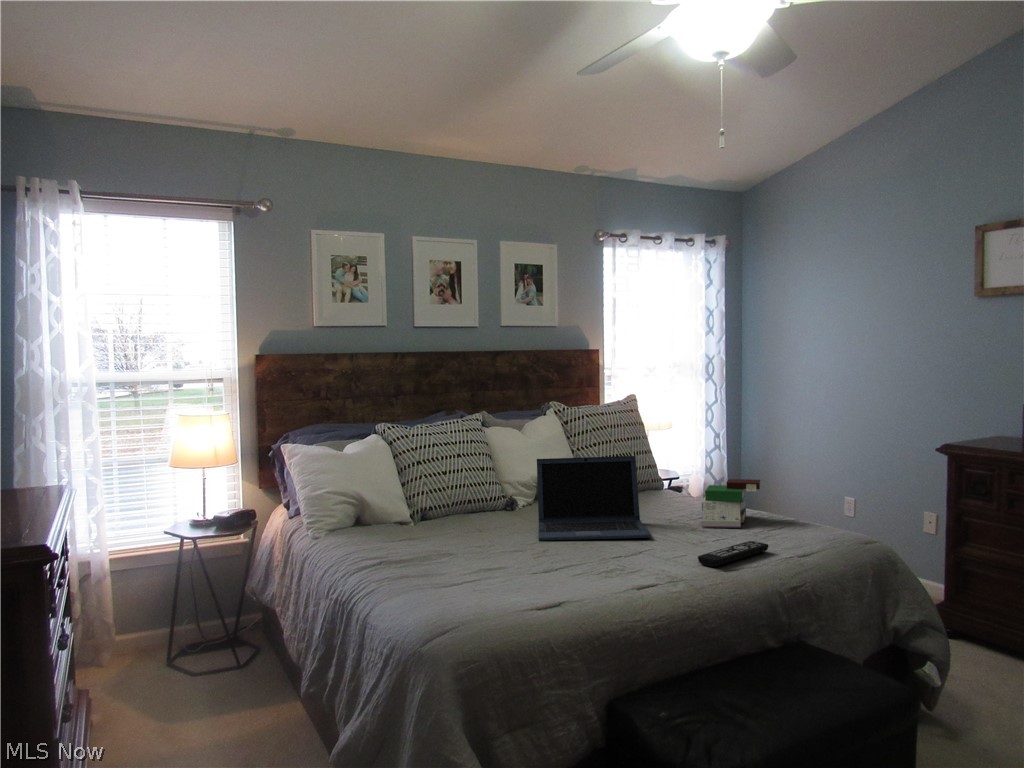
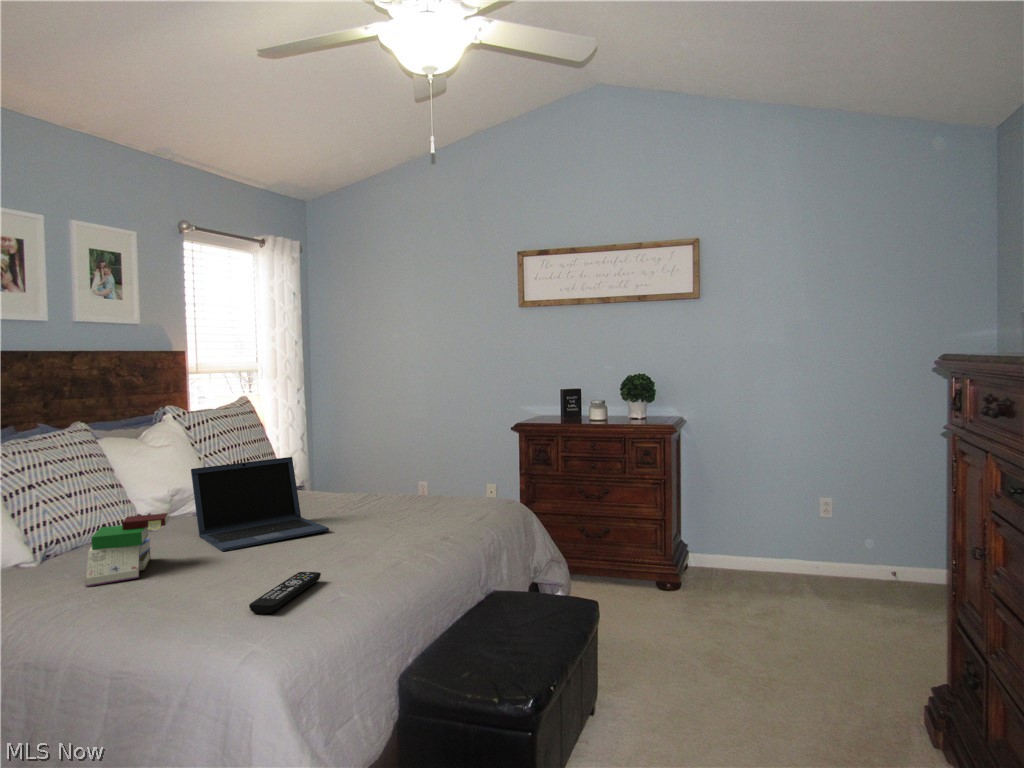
book: present [702,479,761,528] -> present [86,513,168,587]
remote control: present [698,541,768,567] -> present [249,572,321,614]

